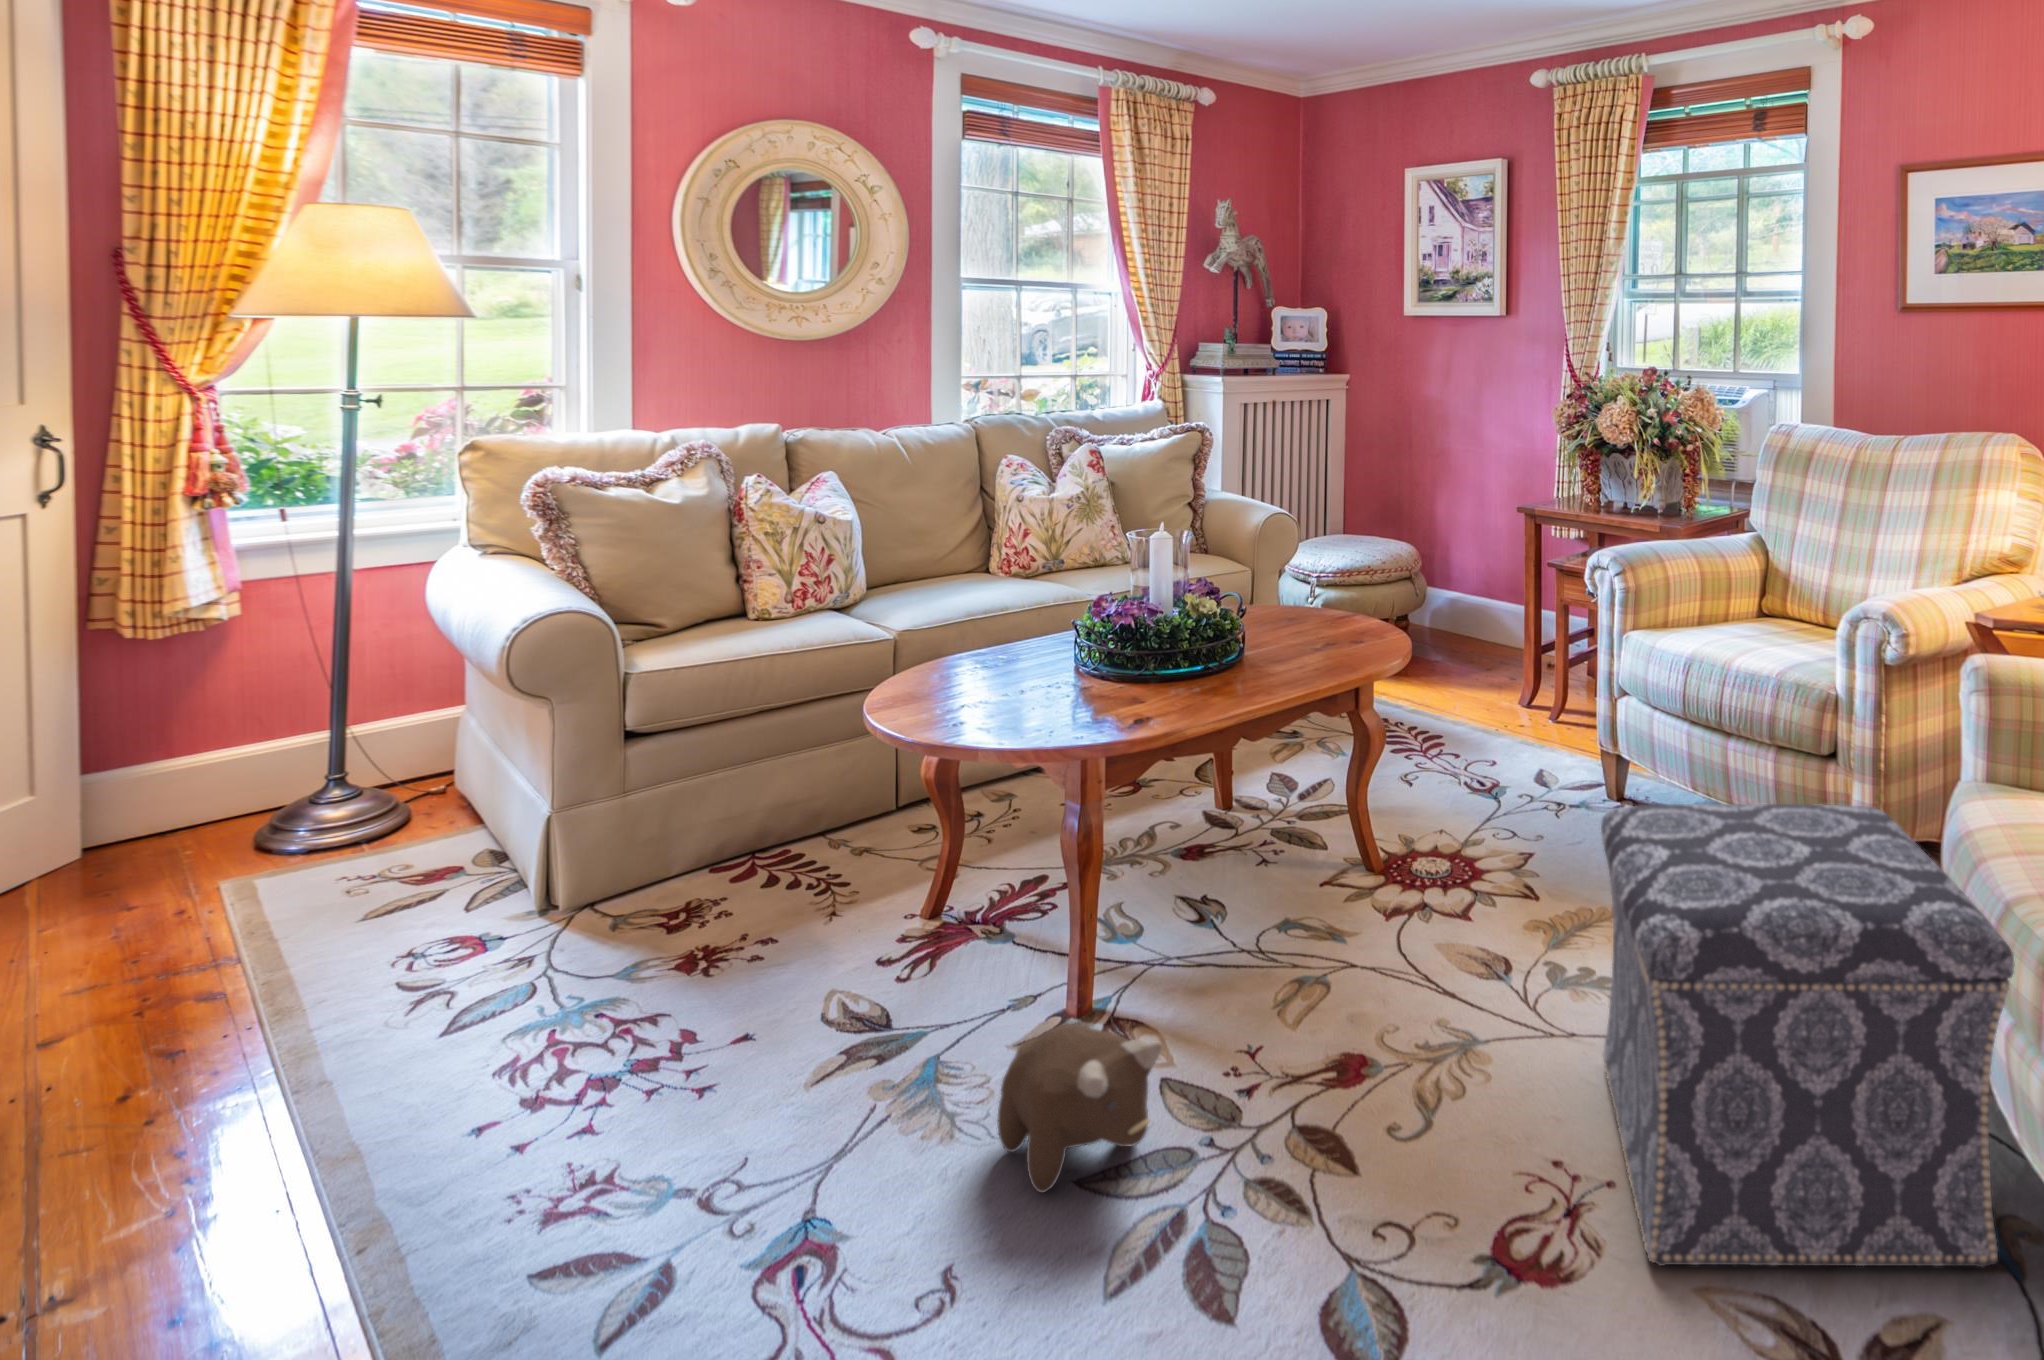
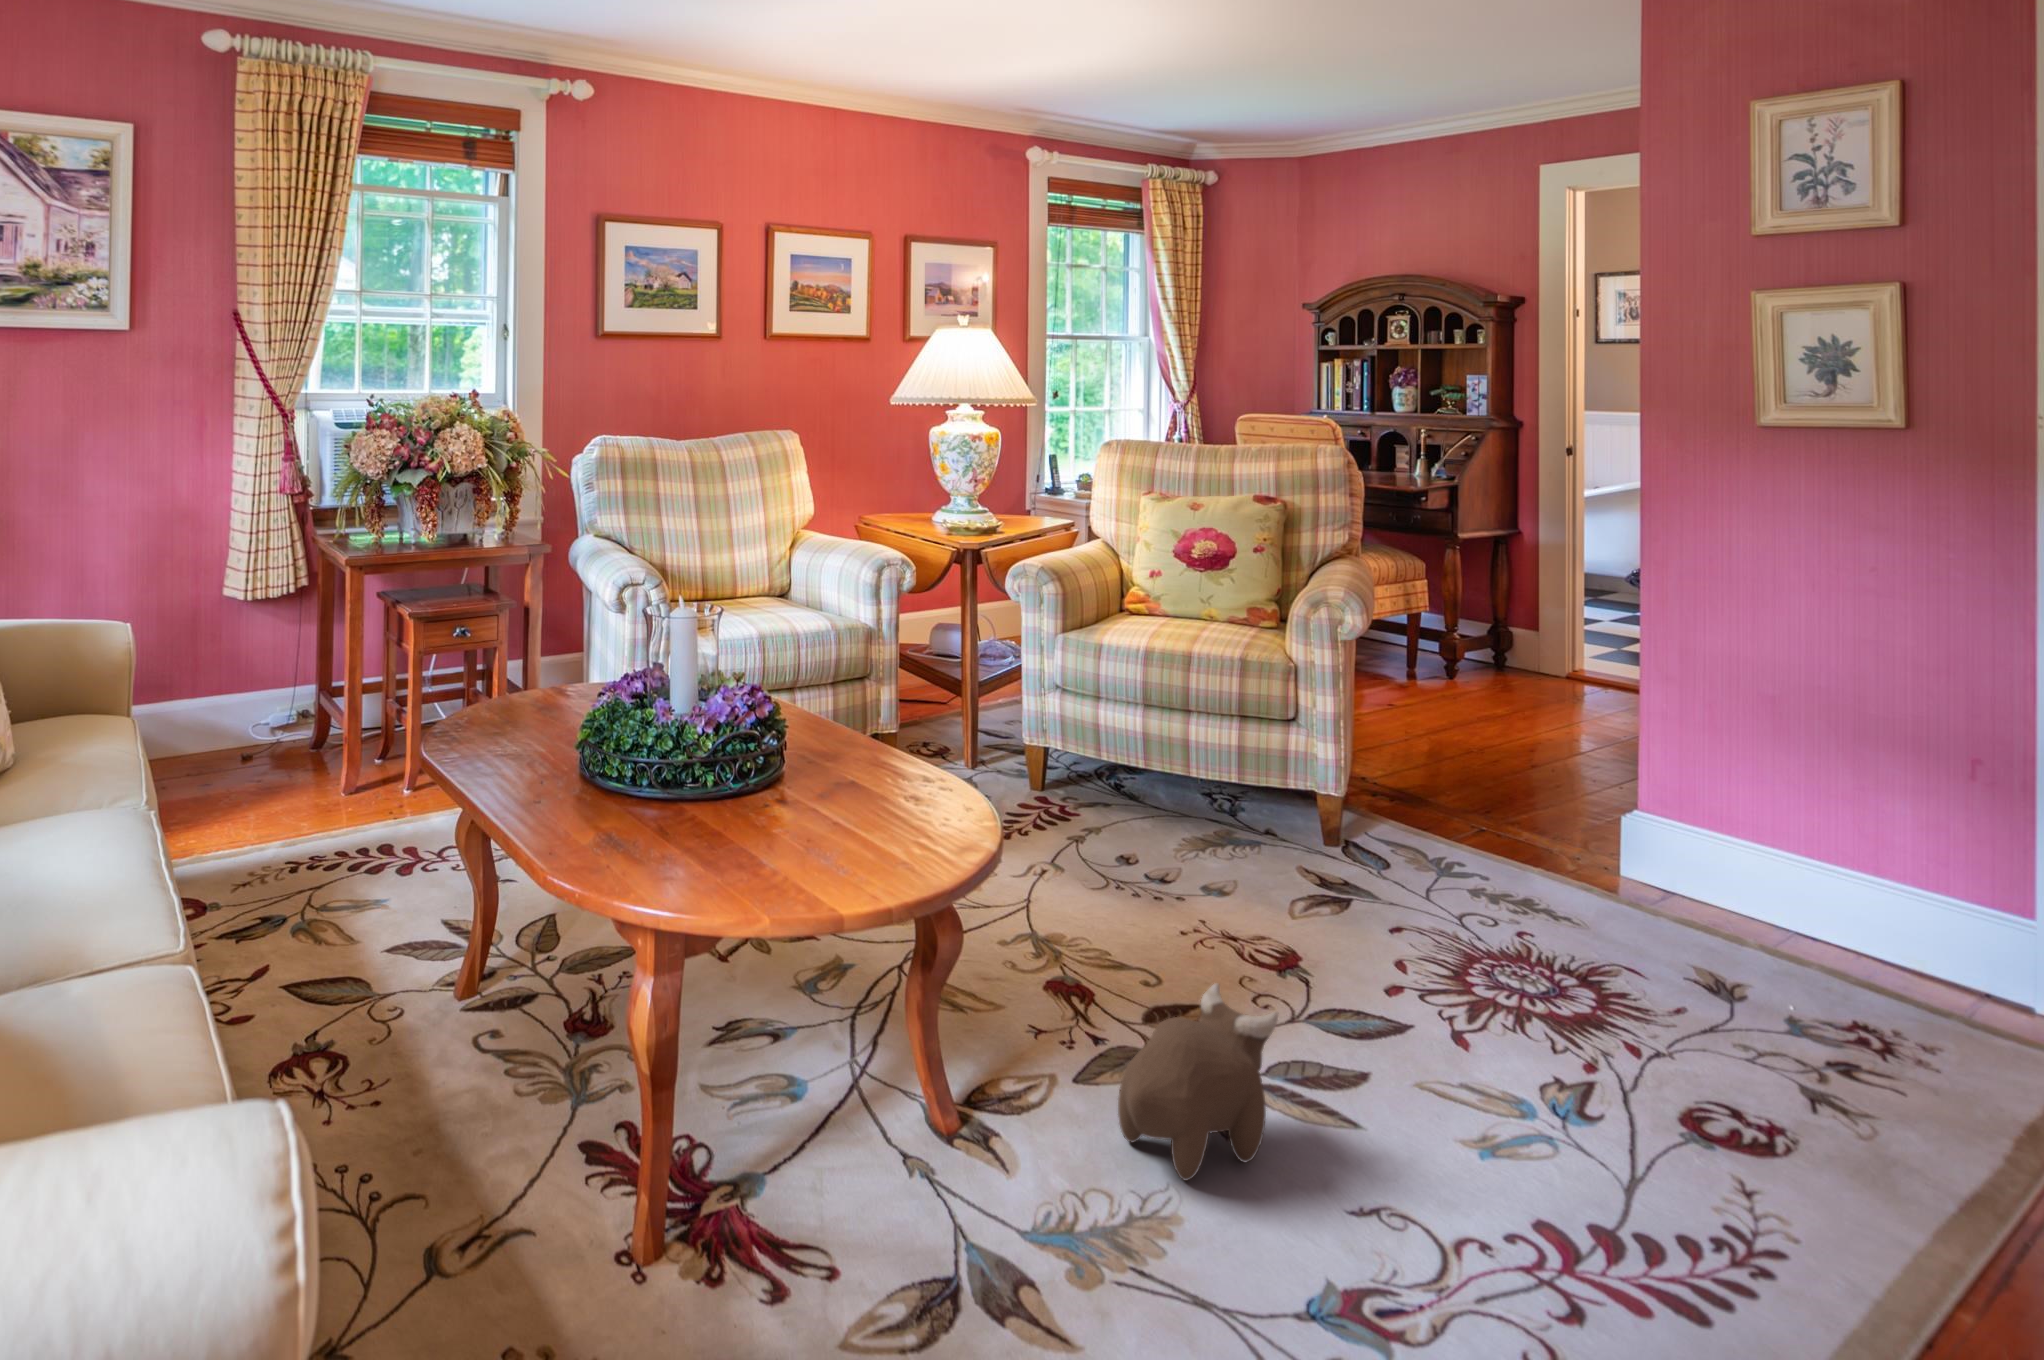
ottoman: present [1601,804,2015,1267] -> none [1078,661,1301,929]

